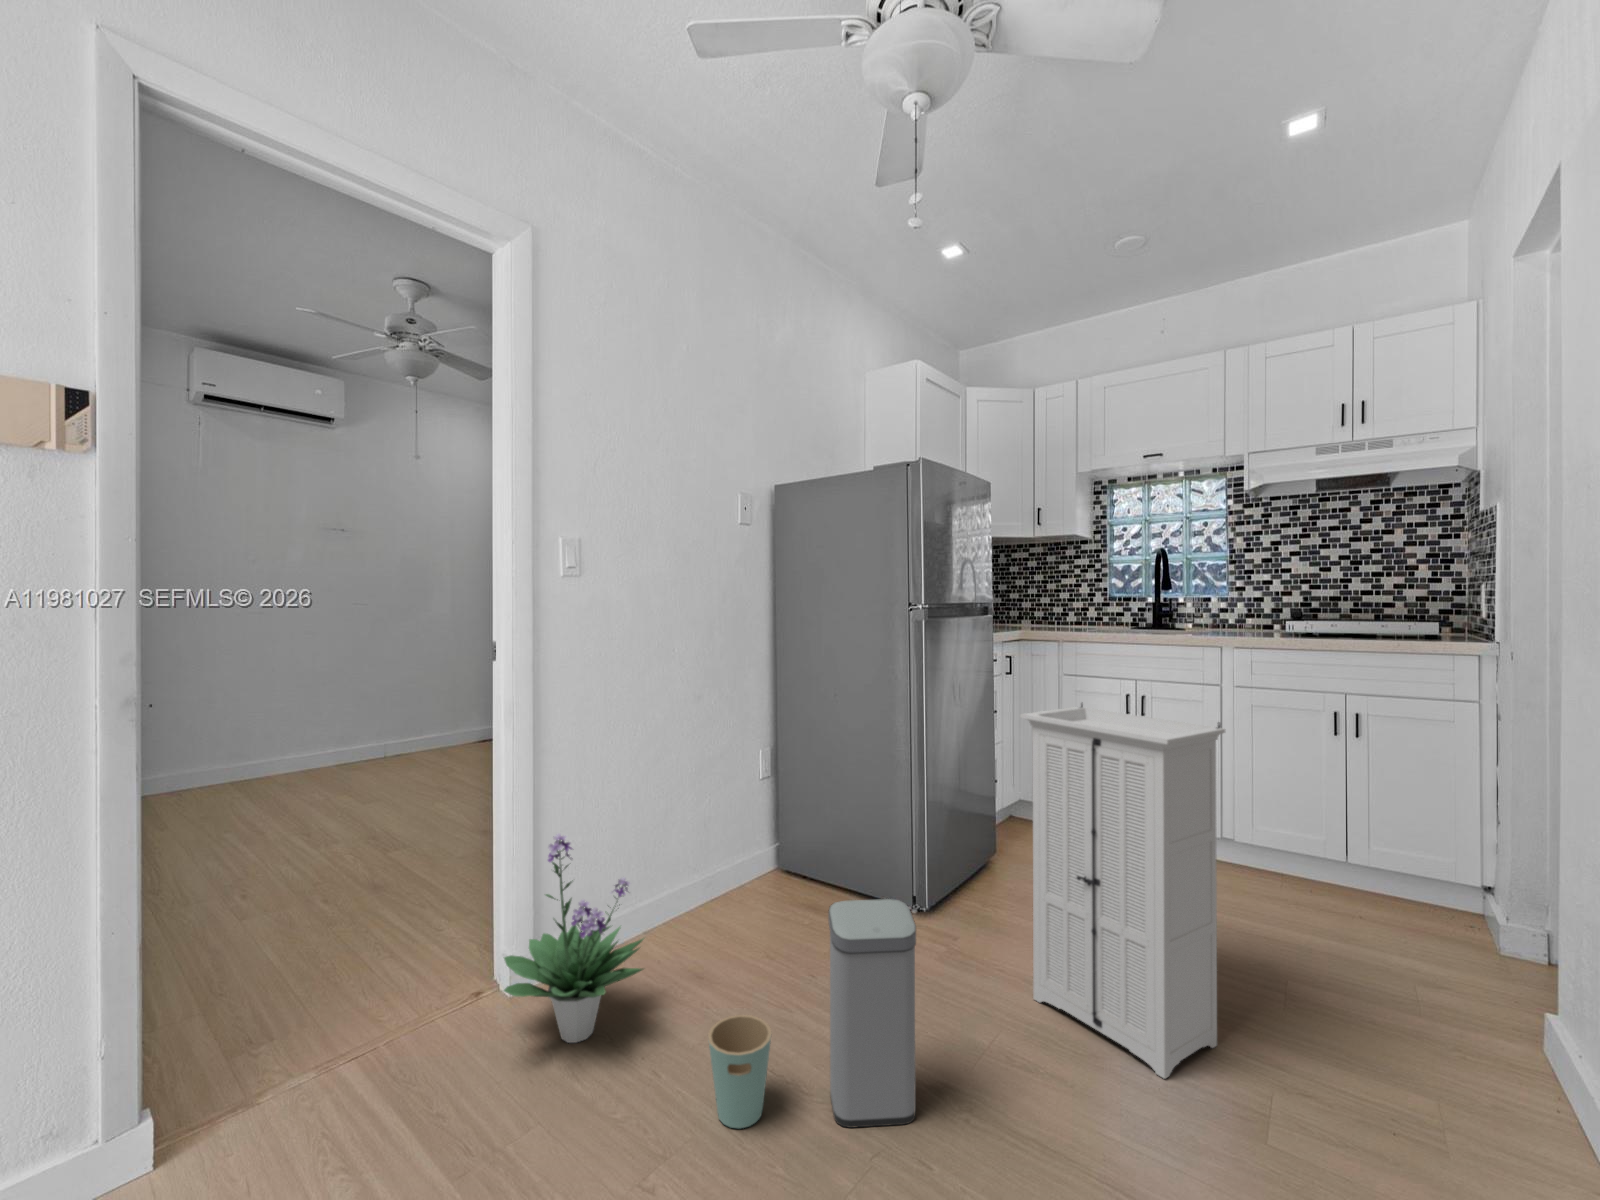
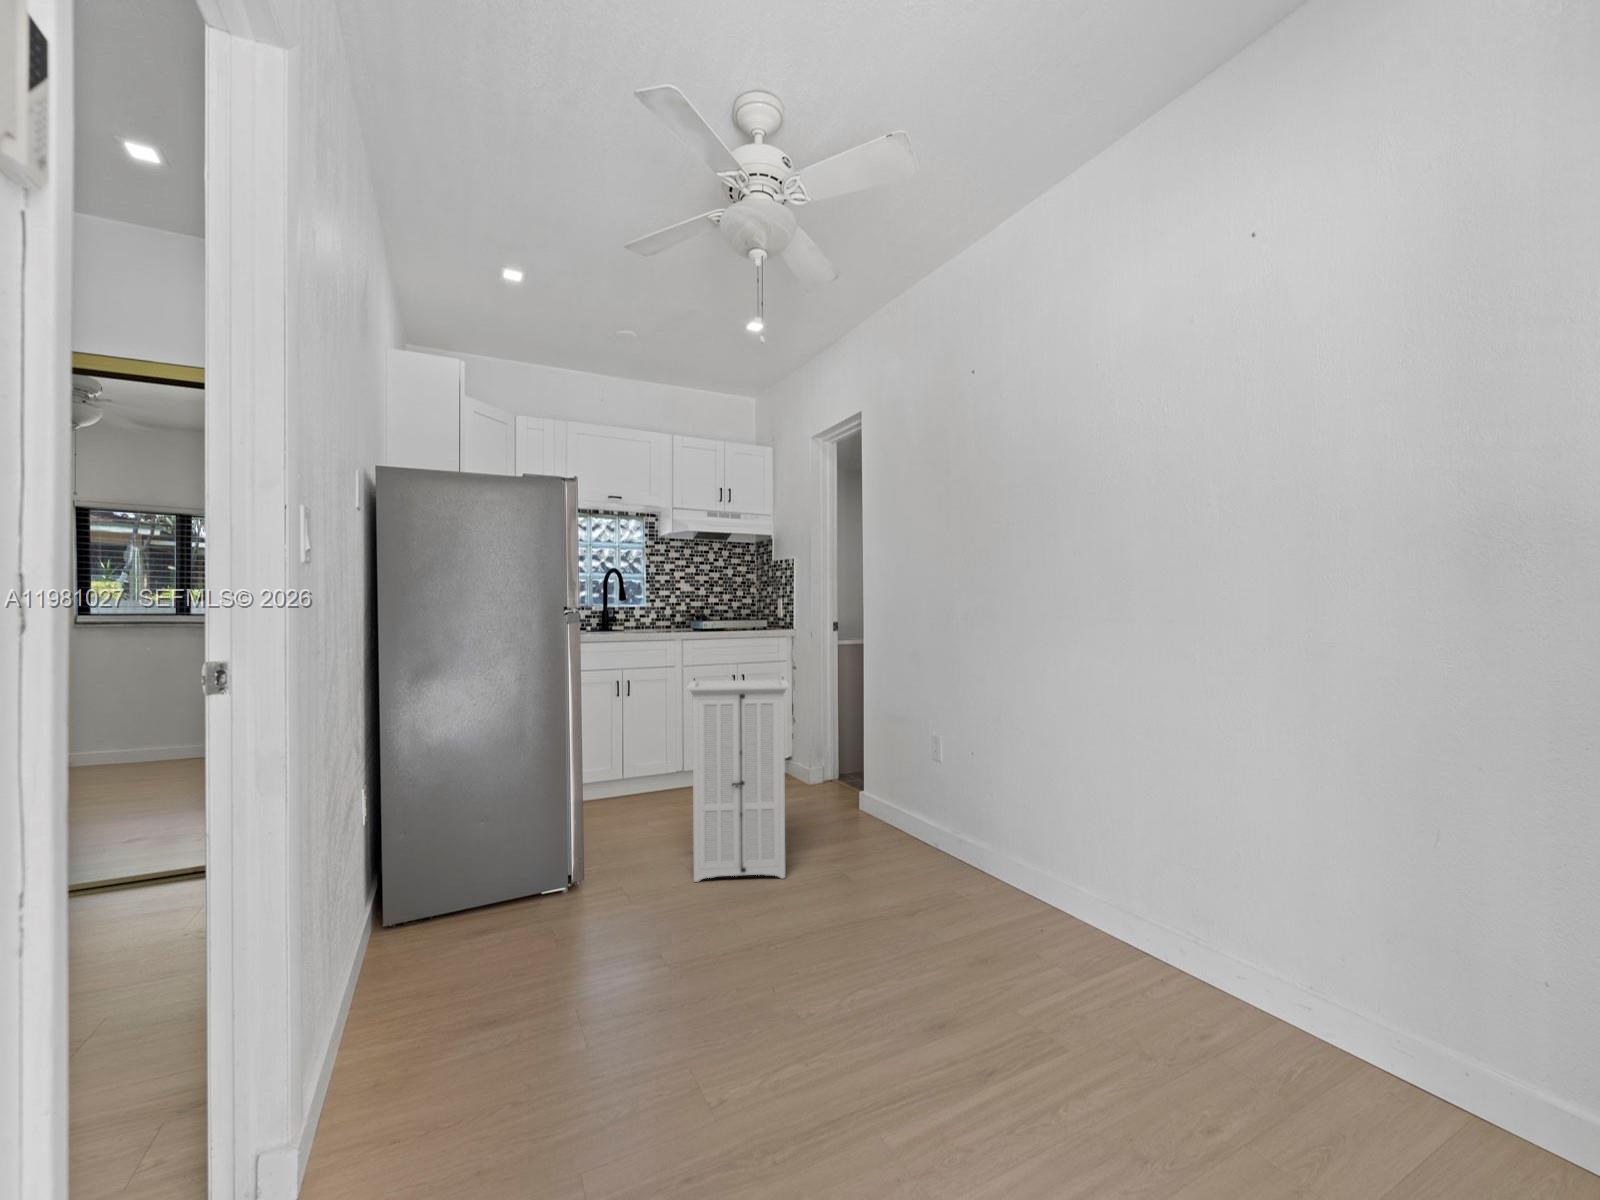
potted plant: present [504,833,644,1043] -> none [343,876,522,1096]
trash can: present [708,899,916,1128] -> none [624,818,731,1023]

